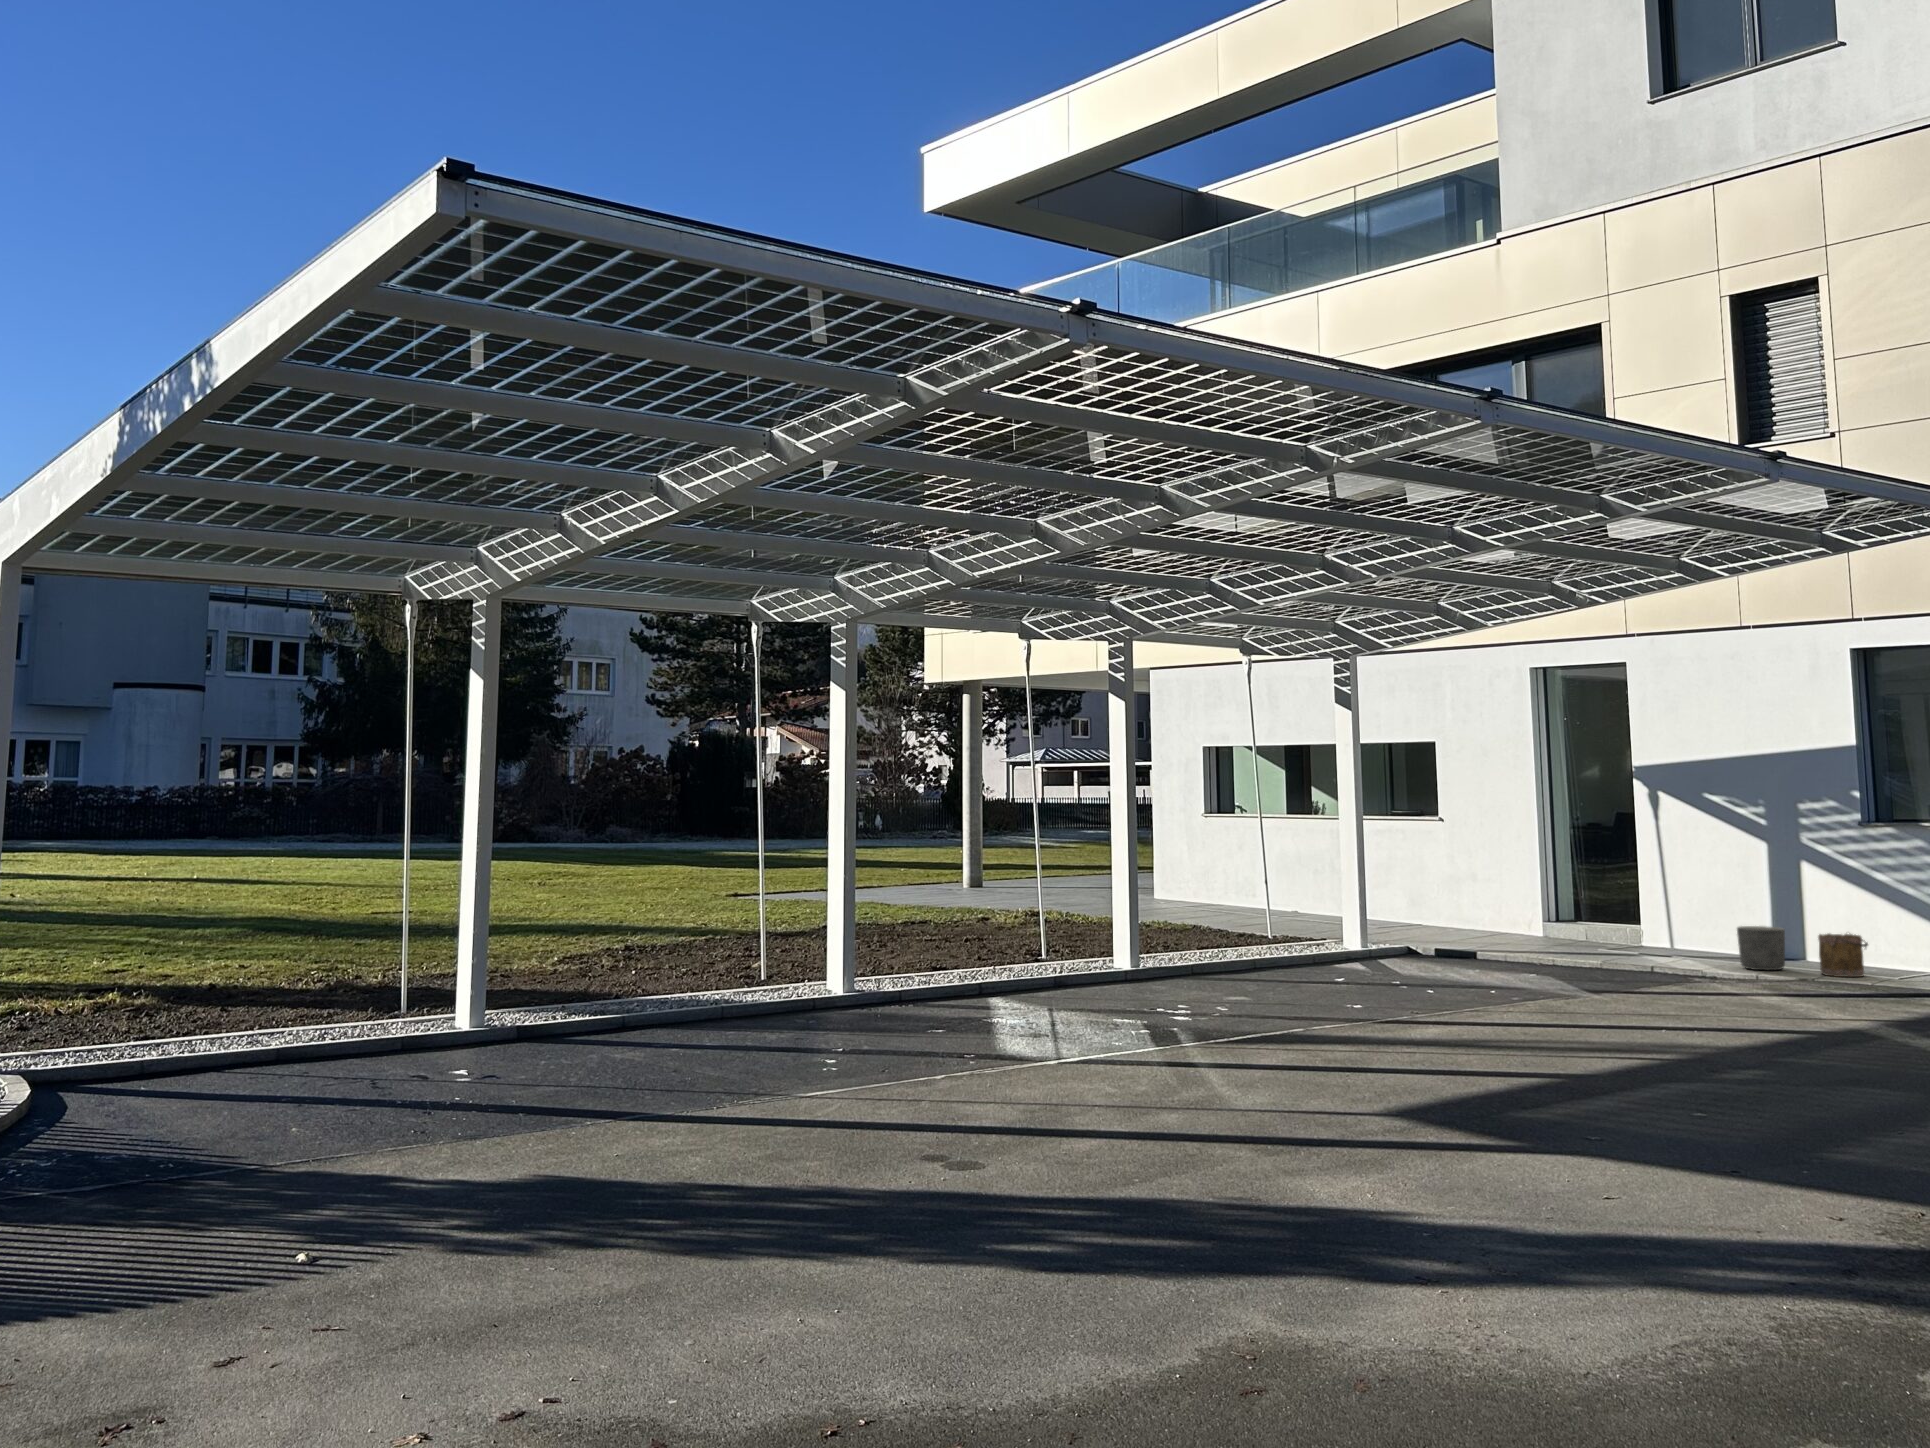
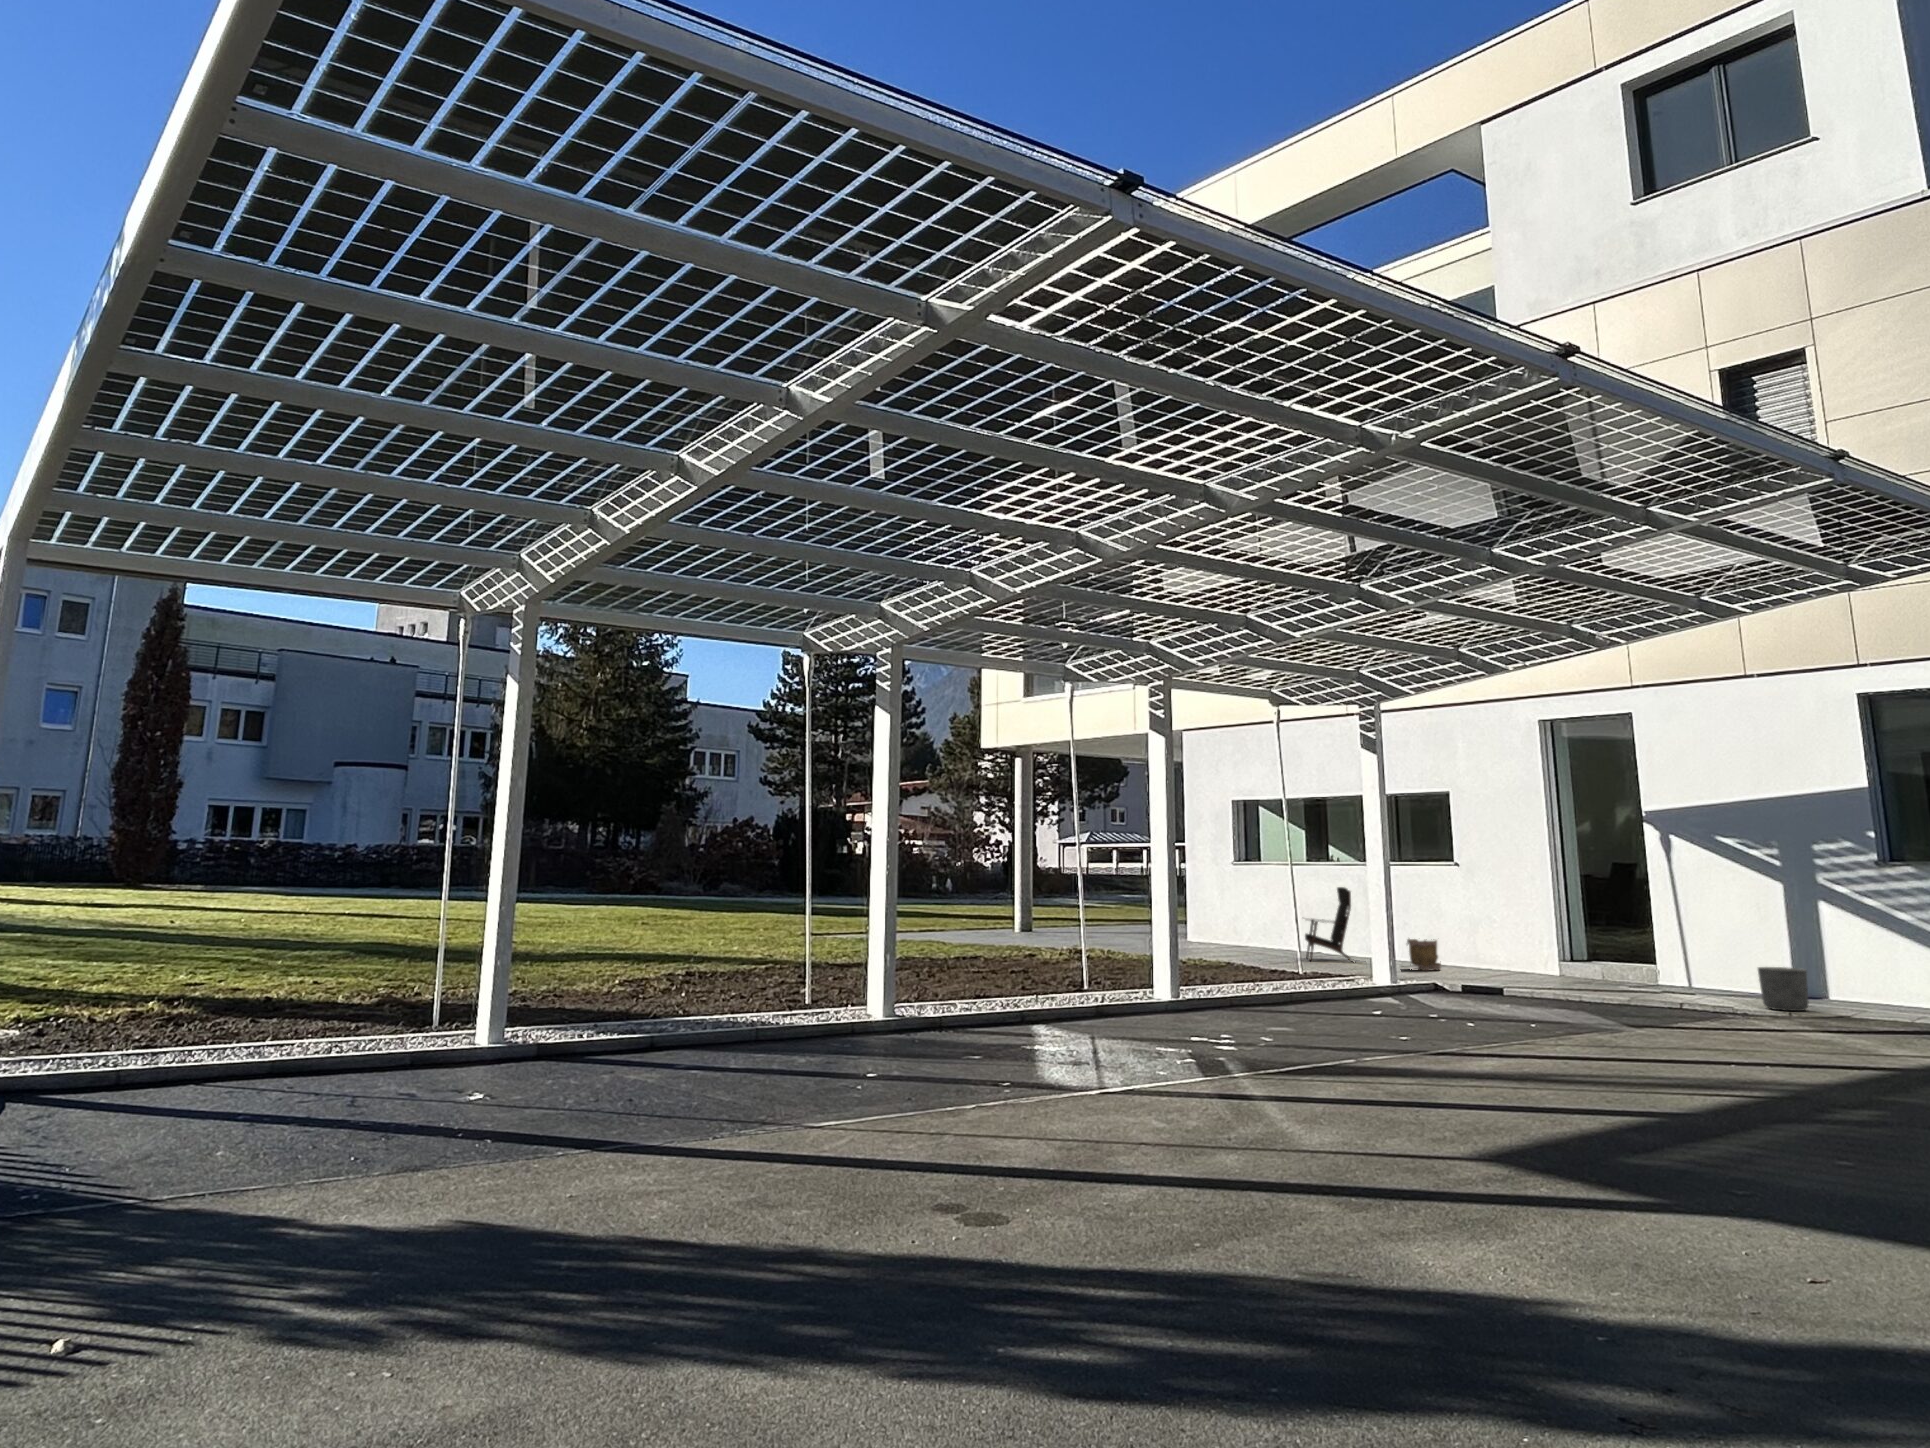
lounge chair: none [1281,841,1337,922] -> present [1305,887,1352,962]
bucket: present [1818,934,1868,977] -> present [1407,939,1441,971]

